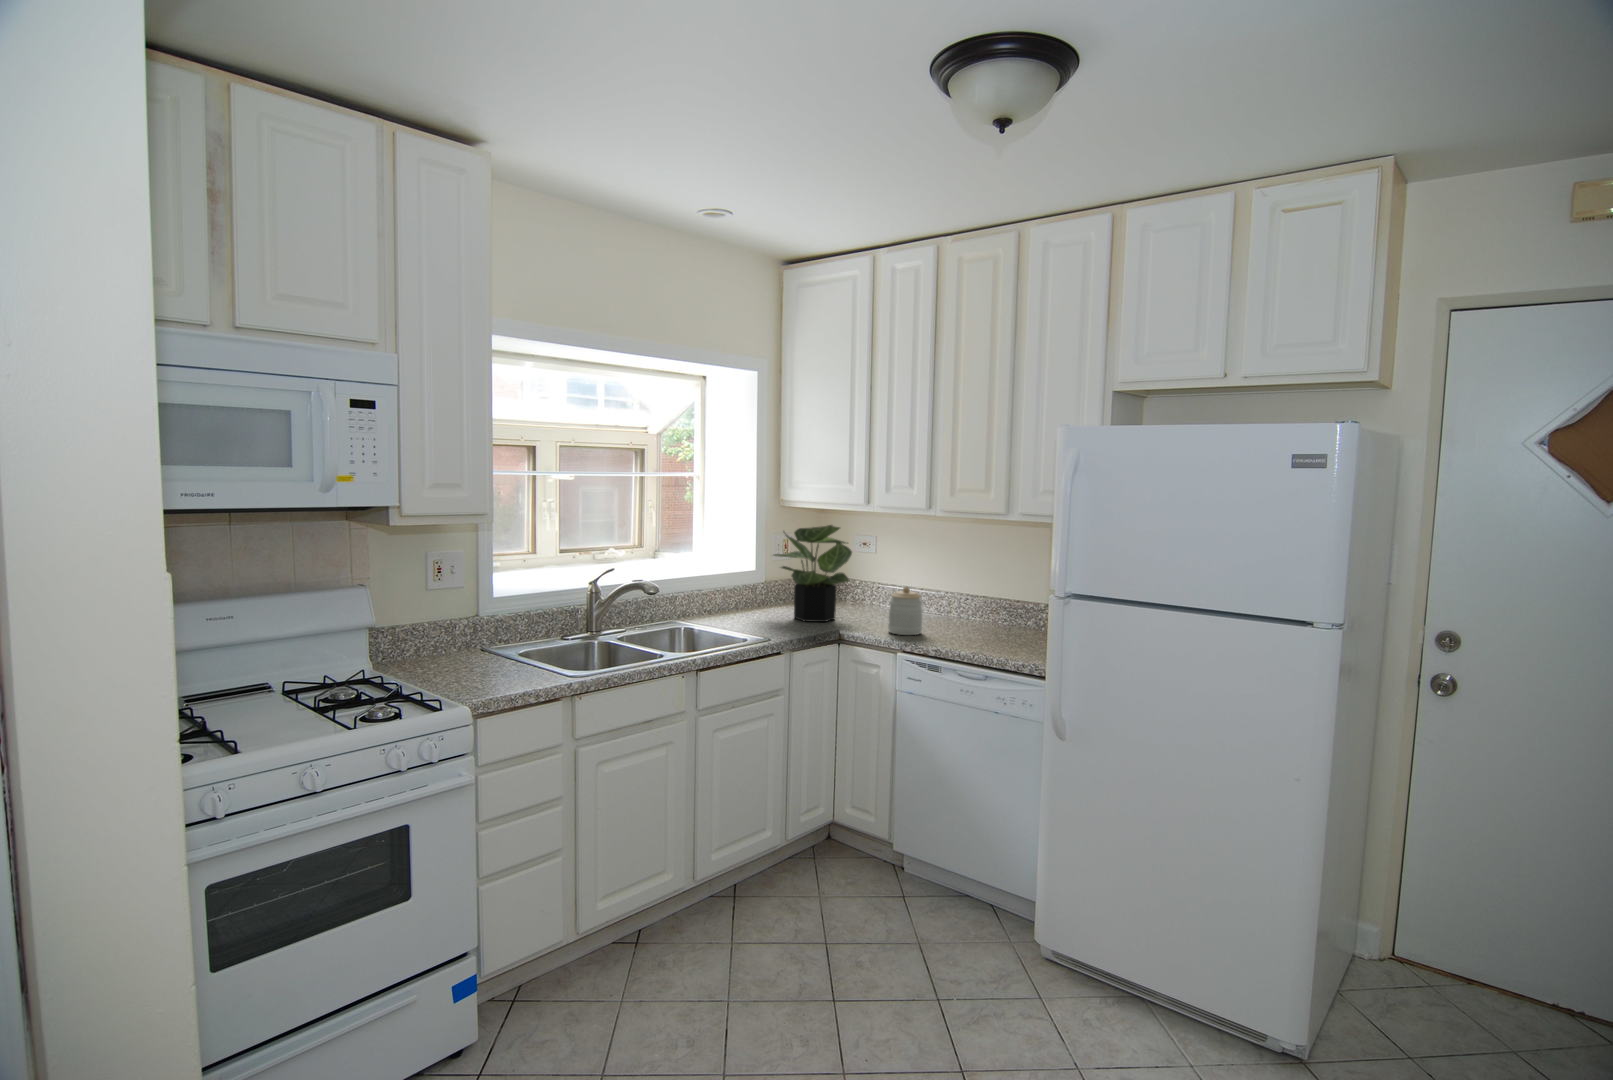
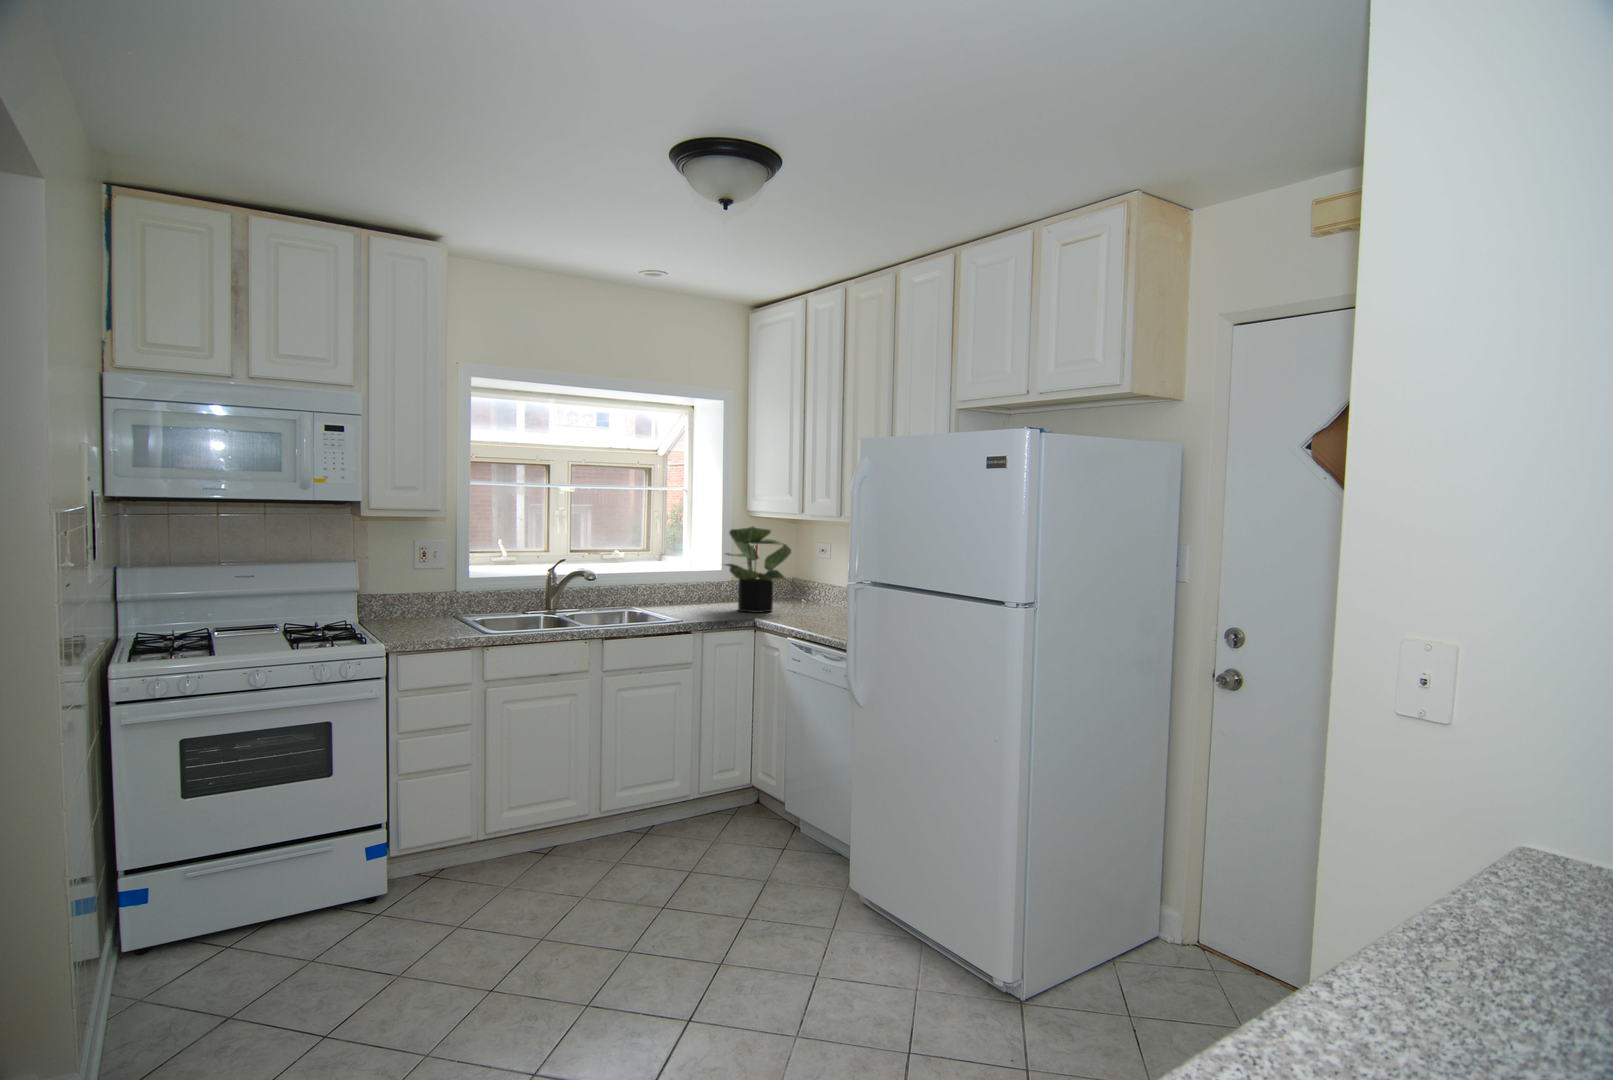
jar: present [888,587,923,635] -> none [797,581,827,624]

